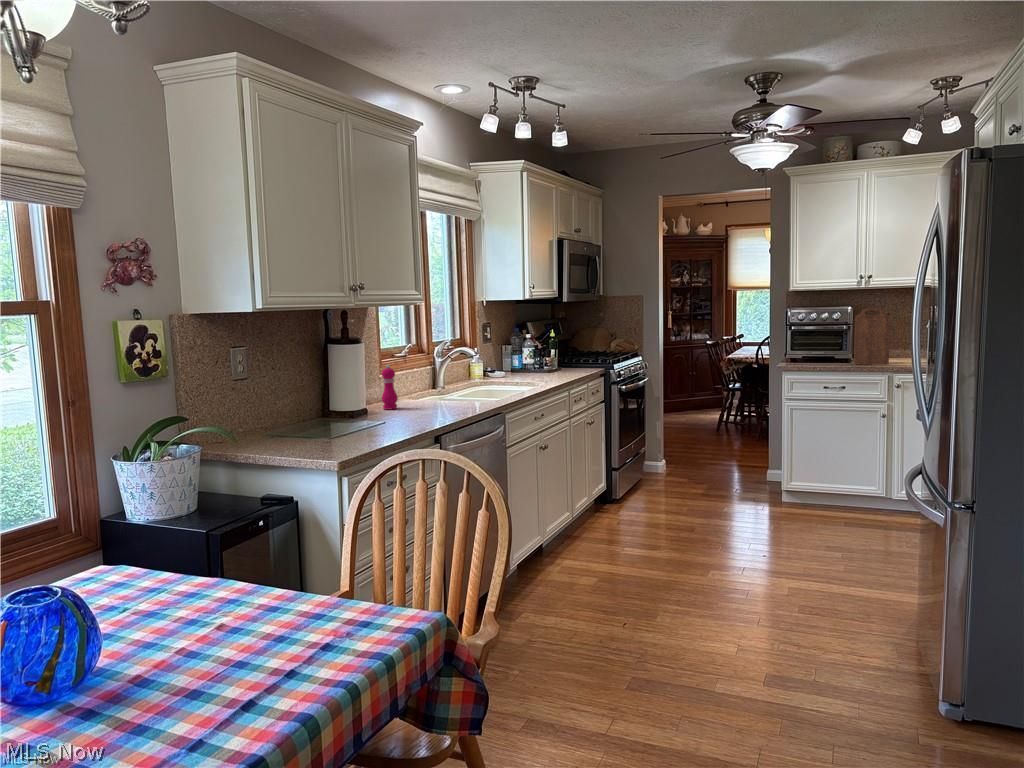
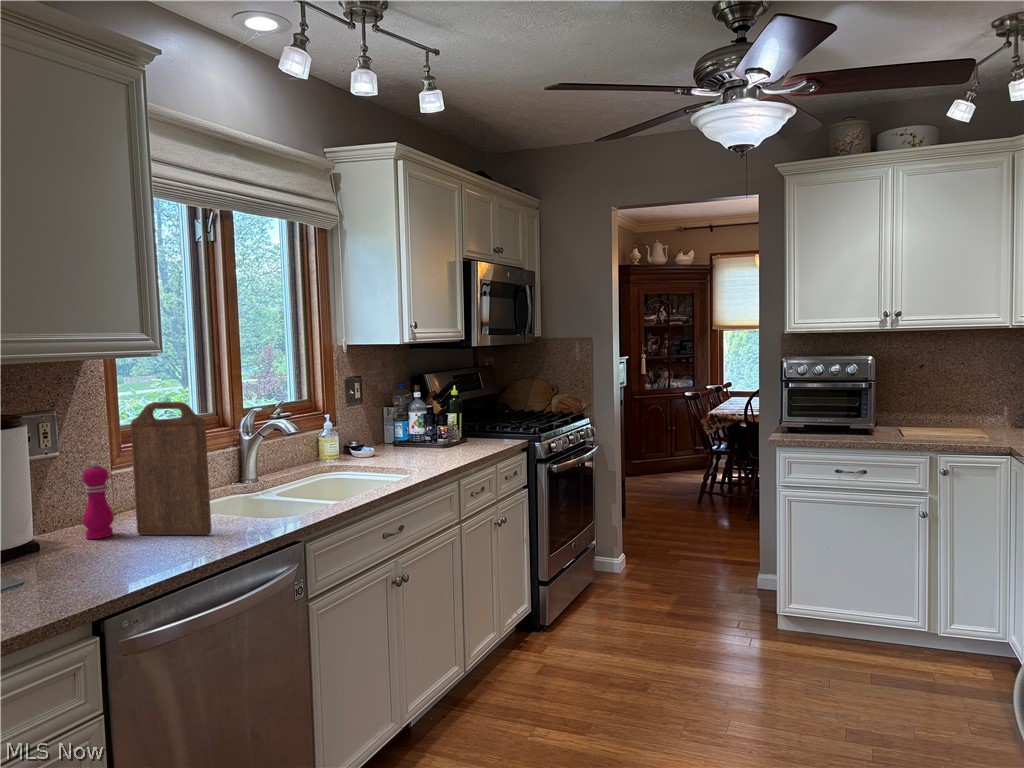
cutting board: present [854,308,890,365] -> present [131,402,212,535]

